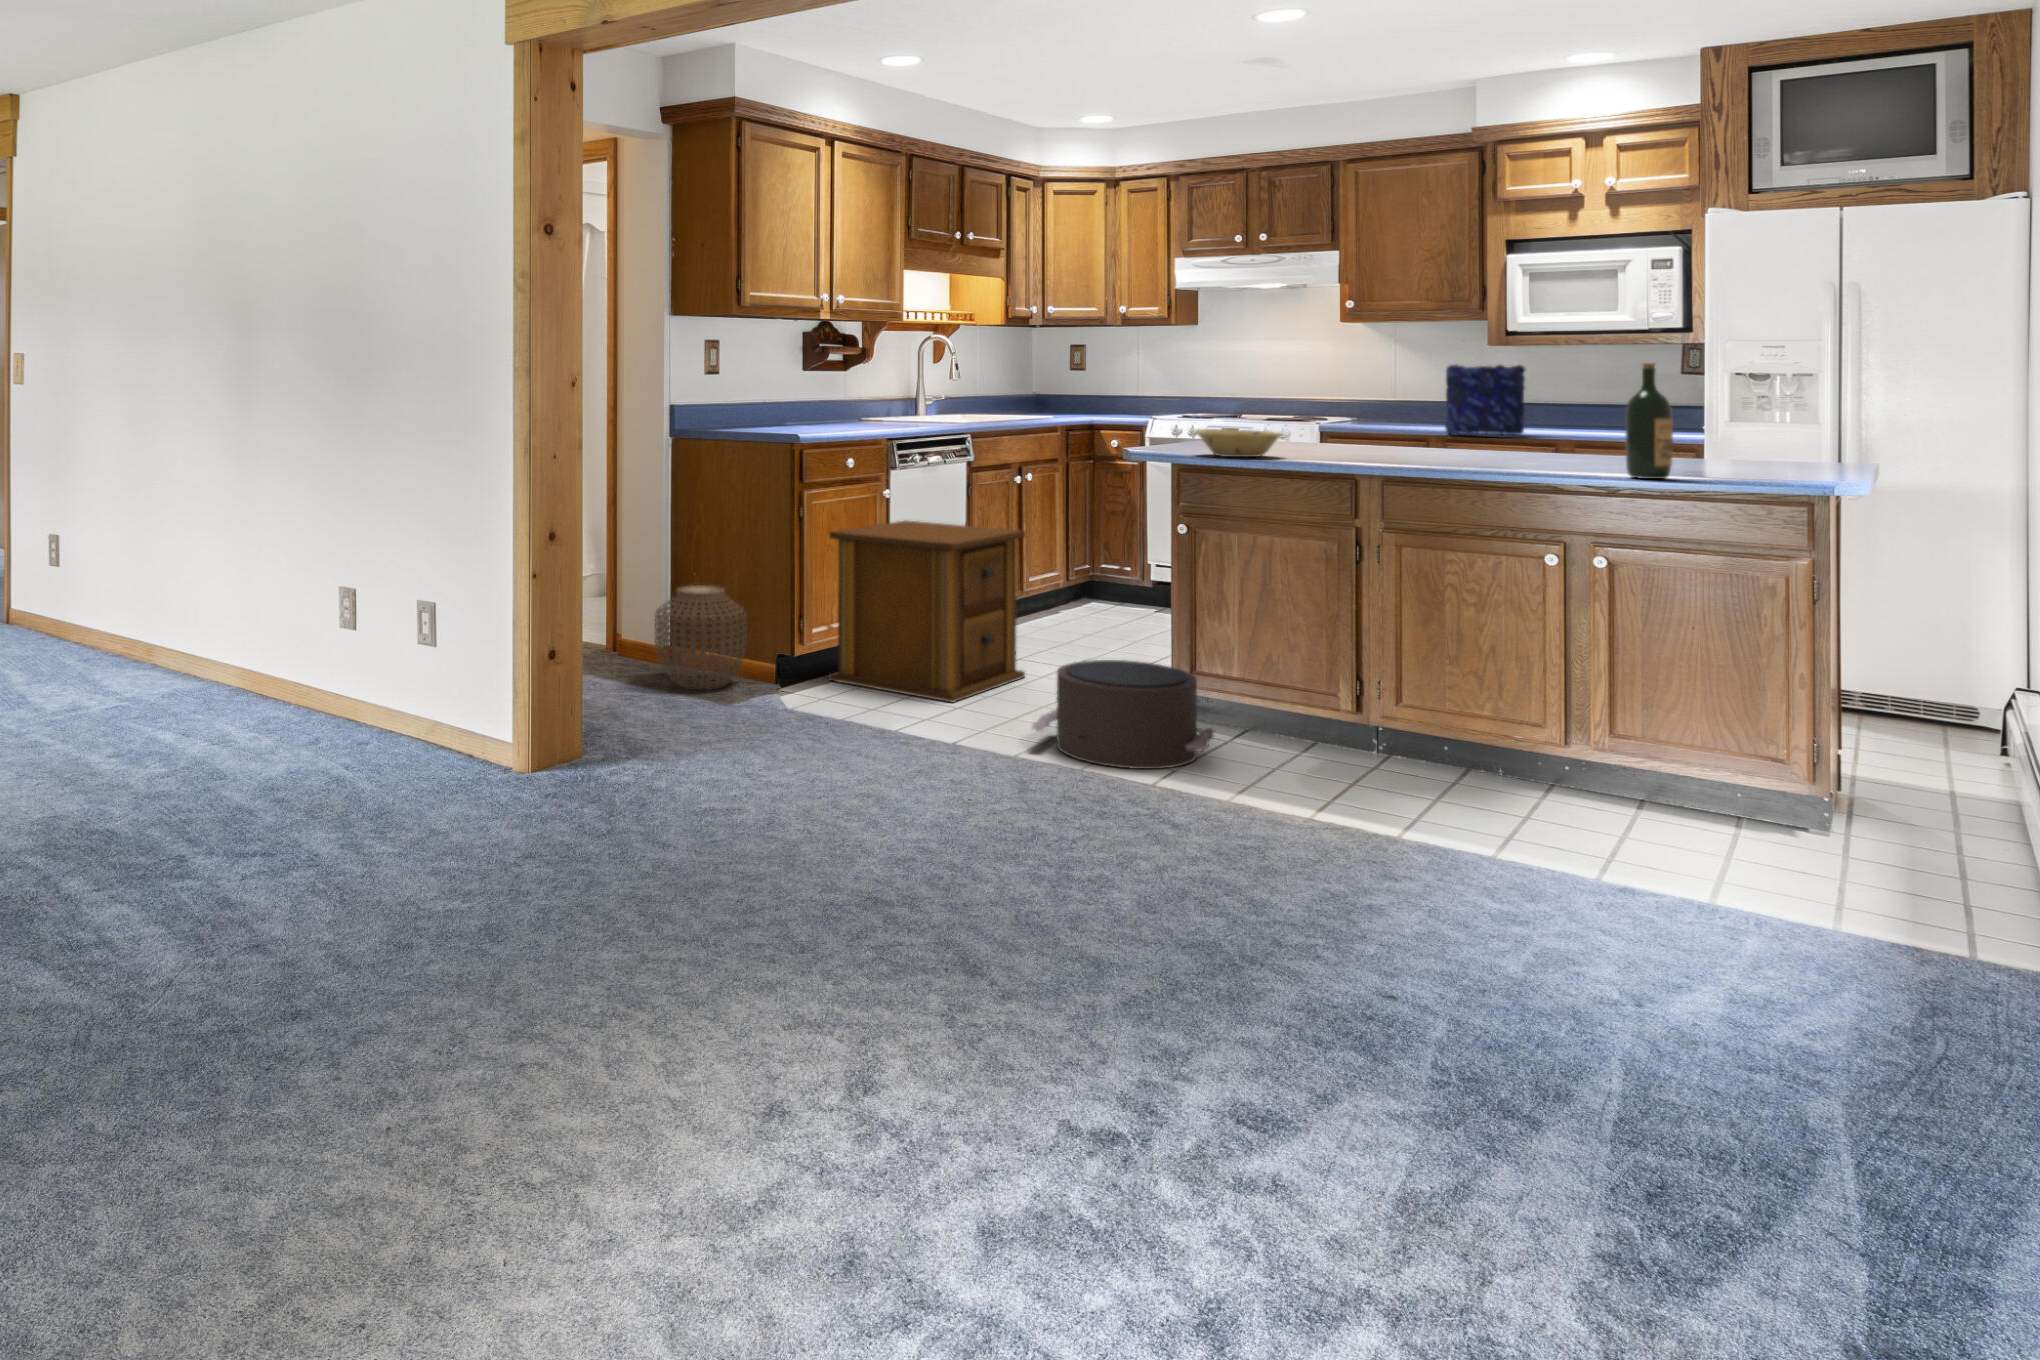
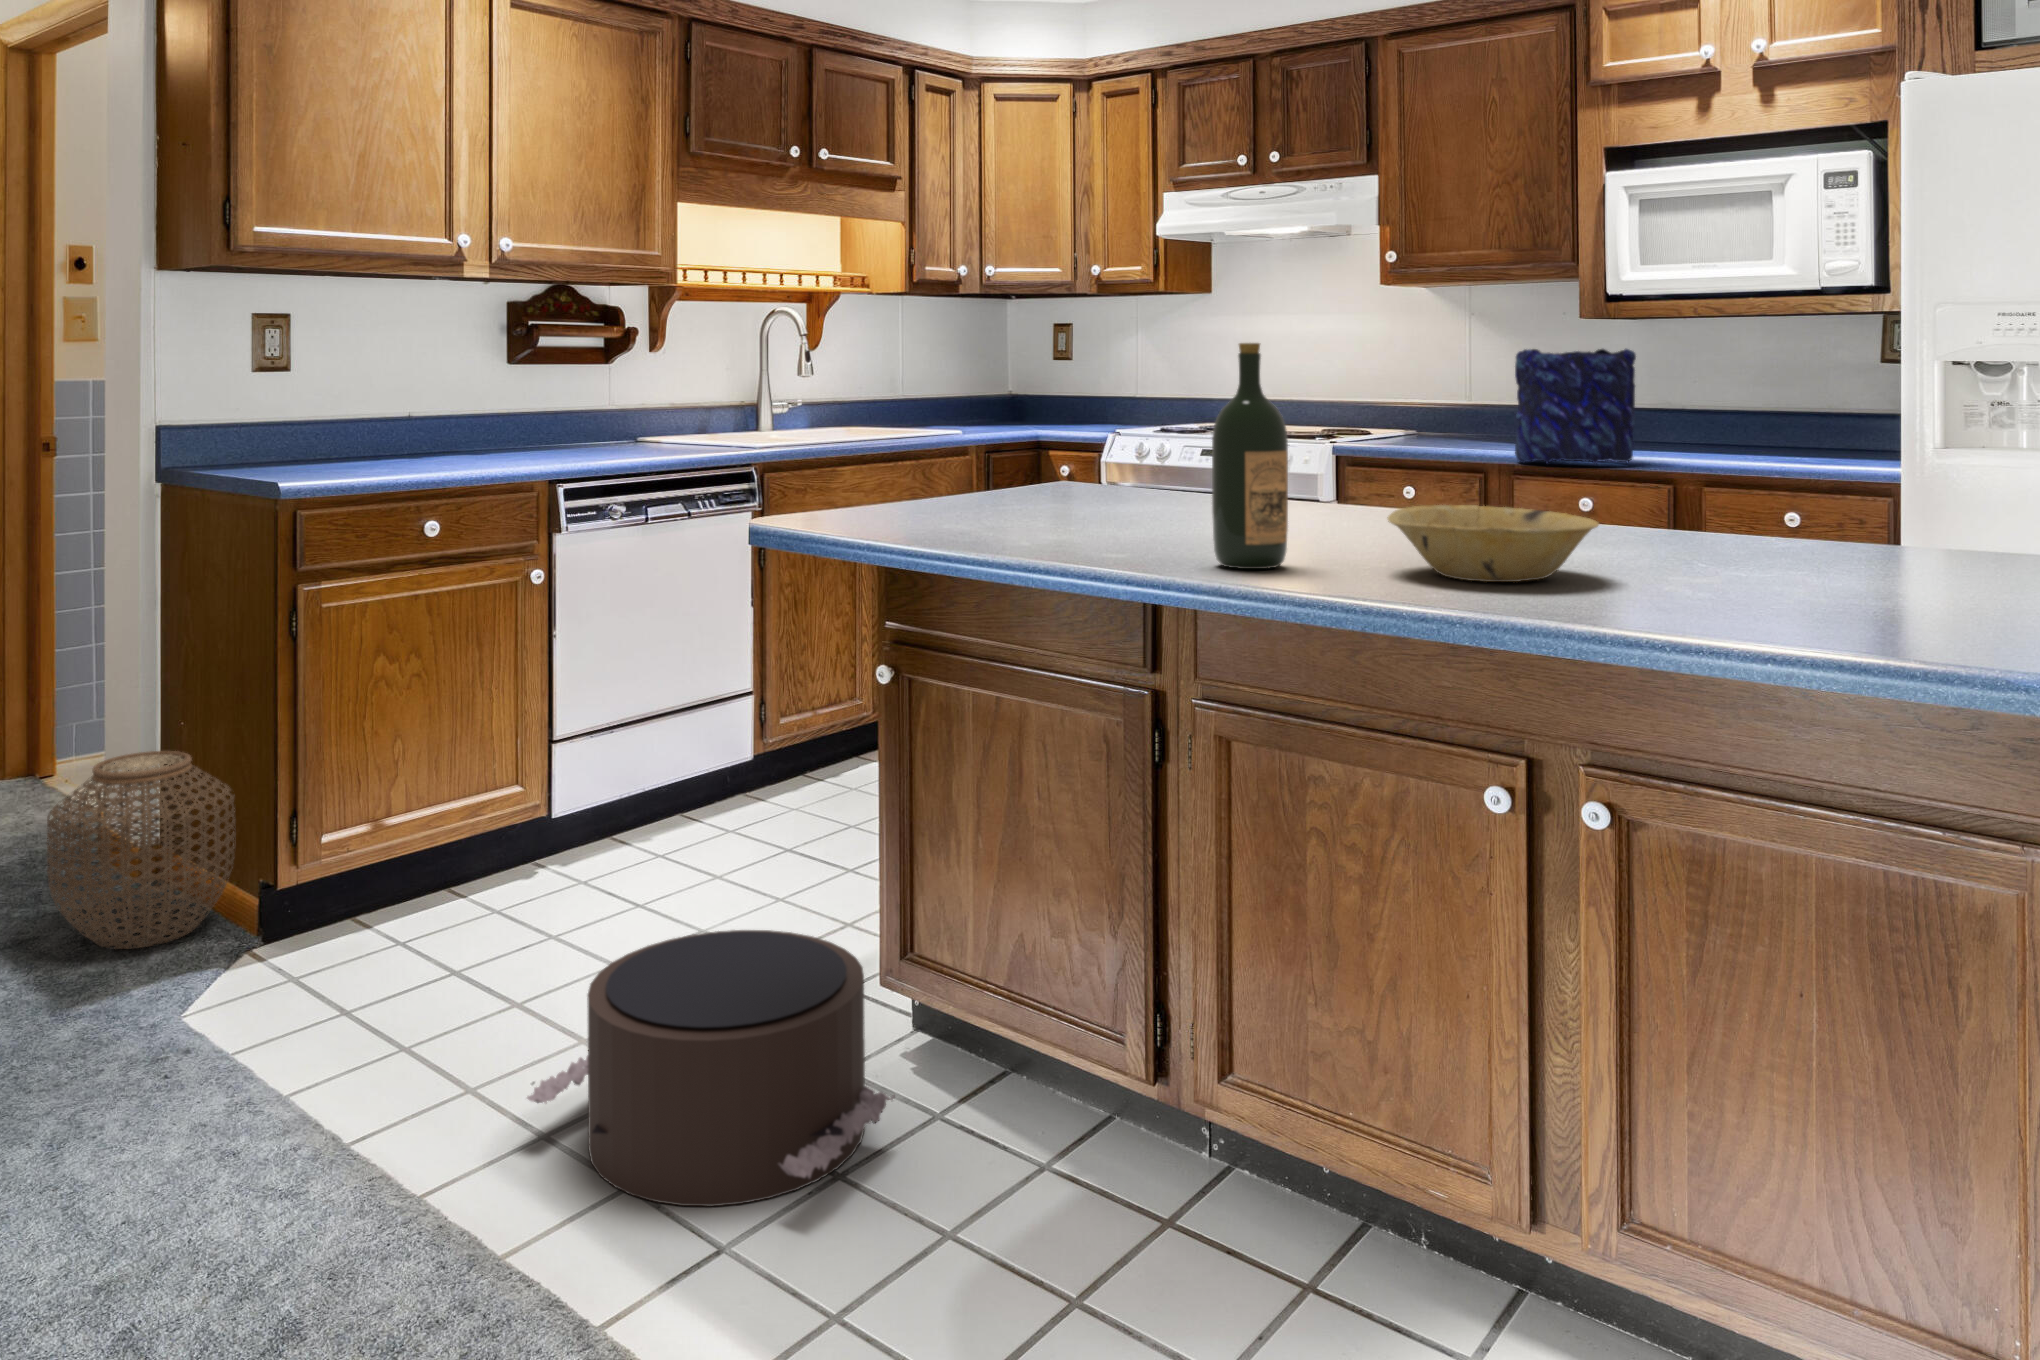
wine bottle: present [1625,363,1673,479] -> present [1212,343,1288,569]
bowl: present [1195,429,1282,457] -> present [1387,505,1599,582]
side table: present [829,521,1025,702] -> none [388,619,750,979]

